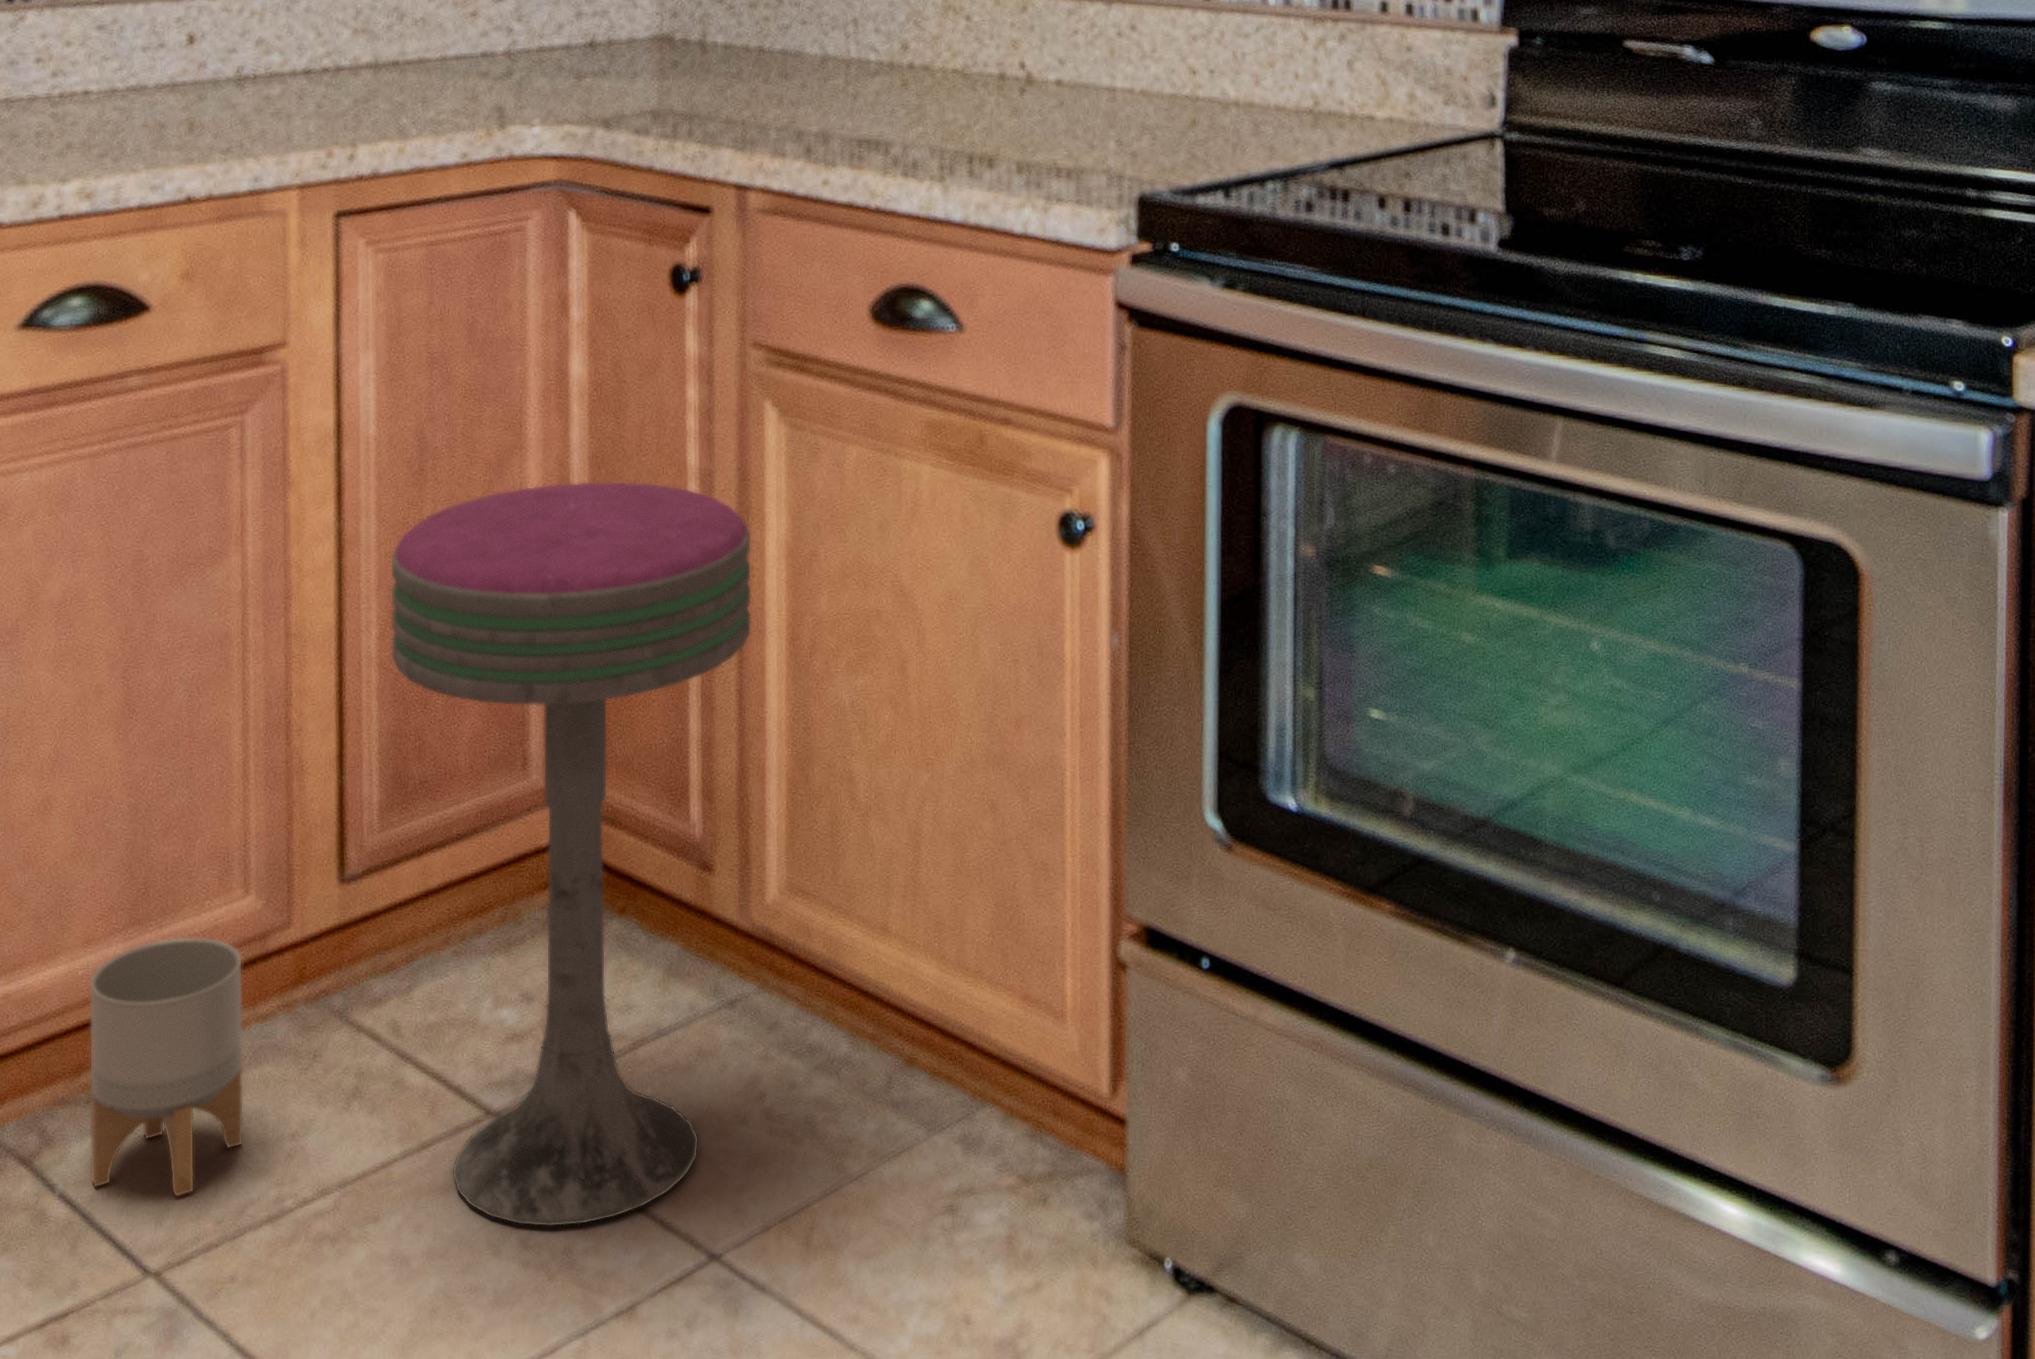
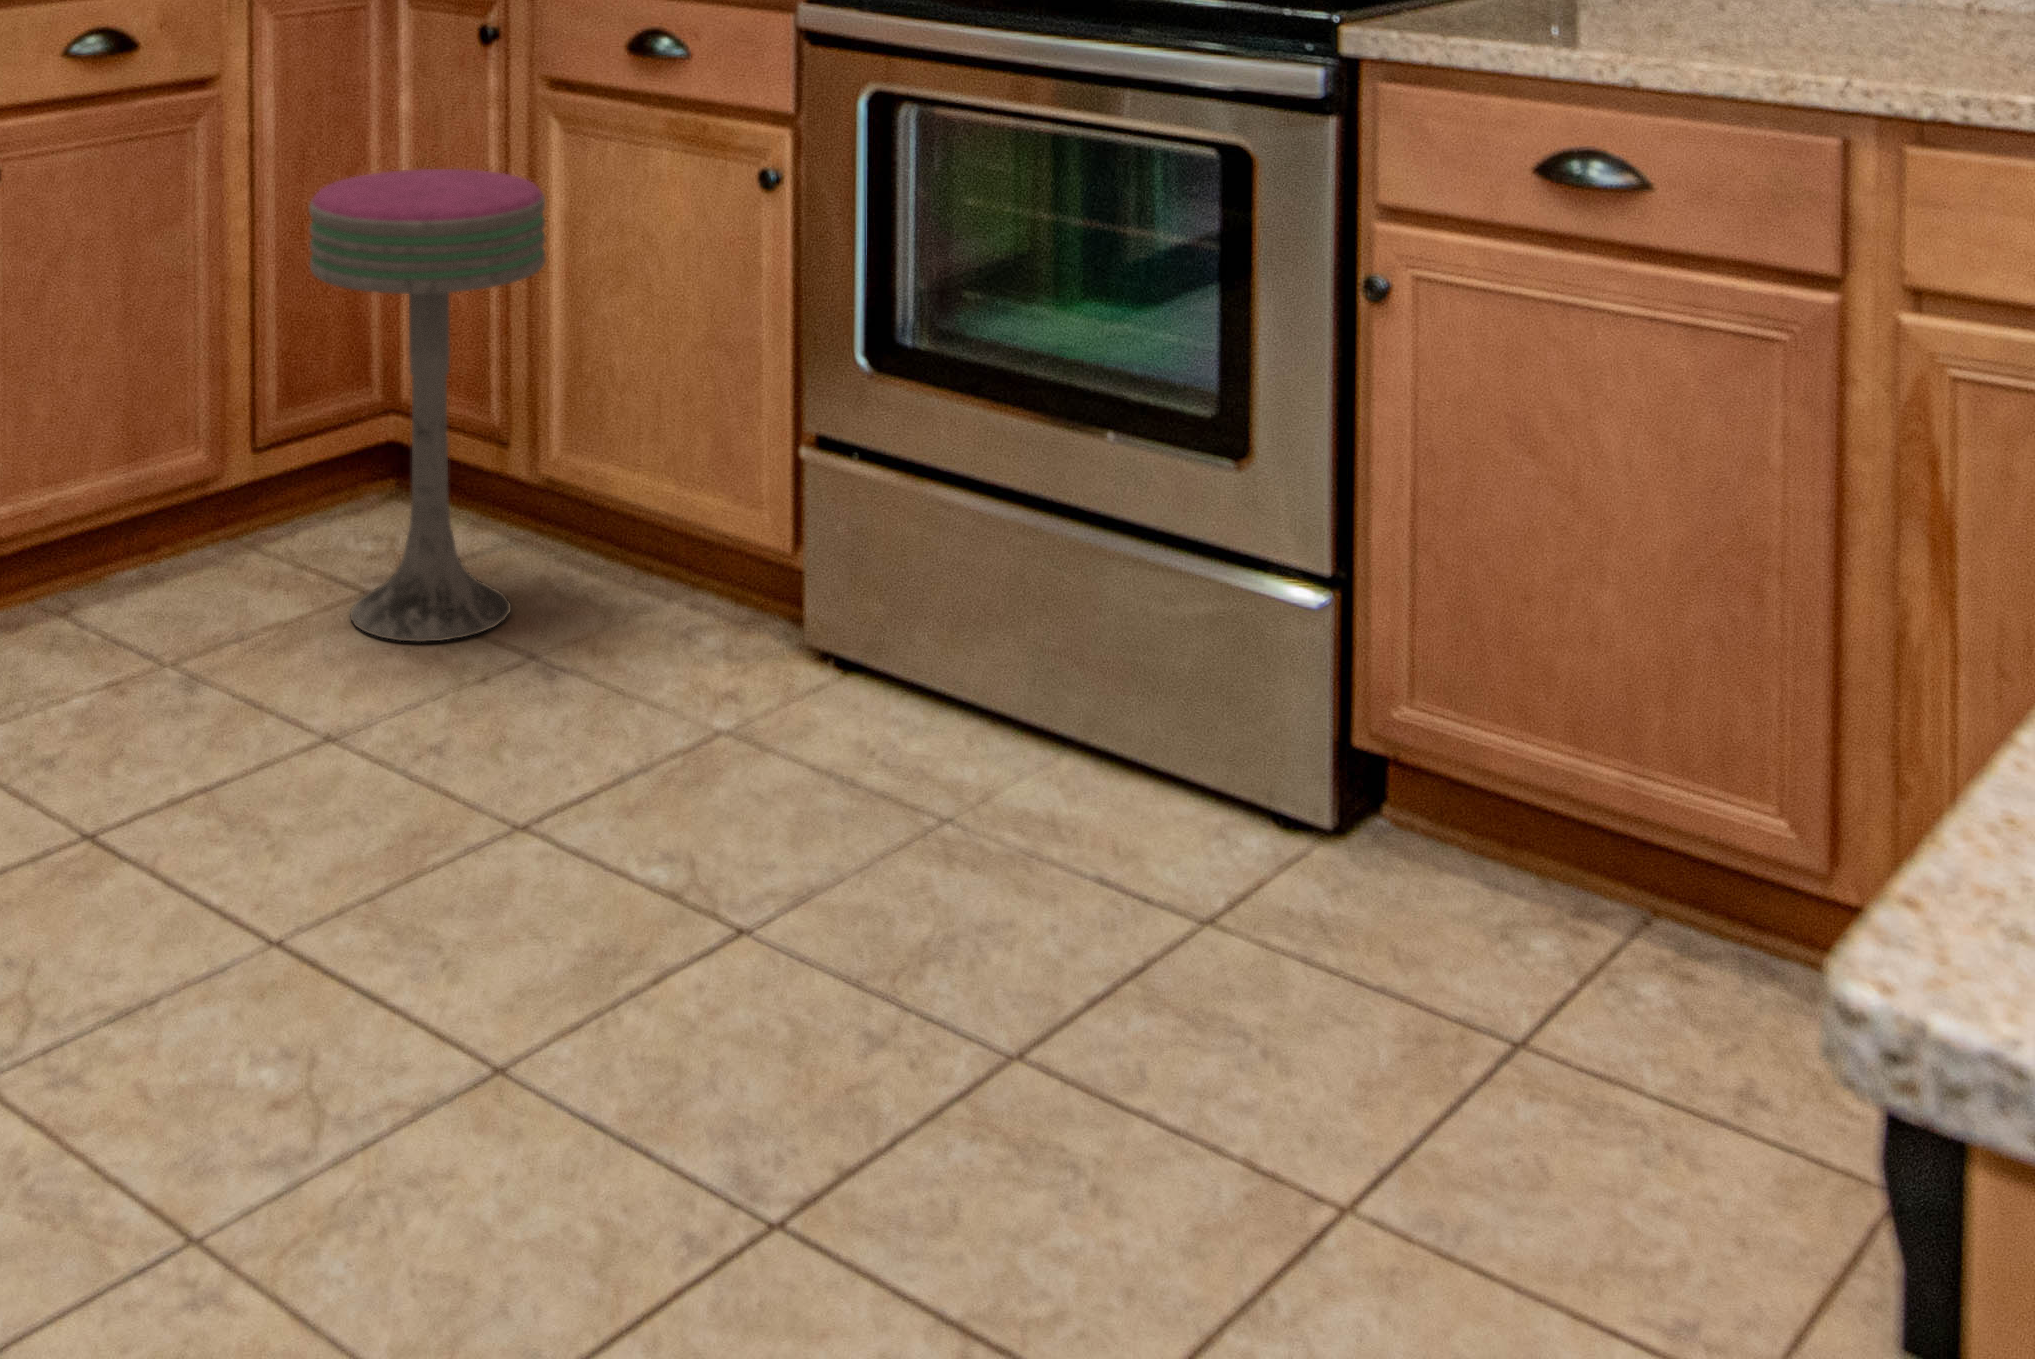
planter: present [91,938,242,1196] -> none [109,470,205,628]

